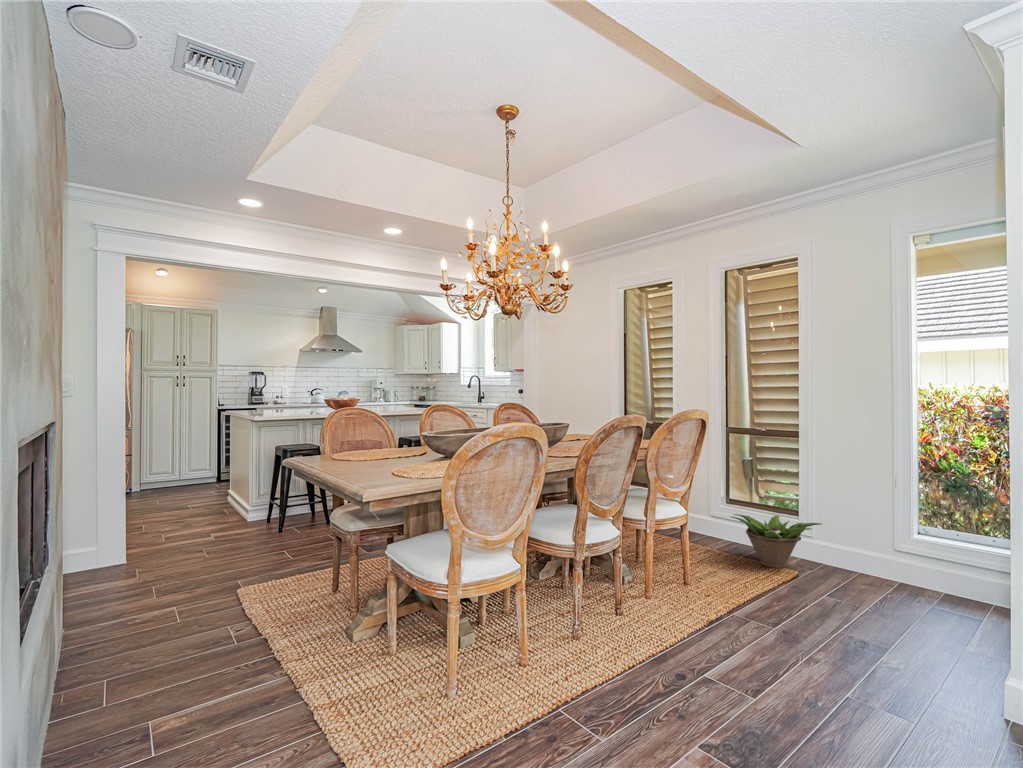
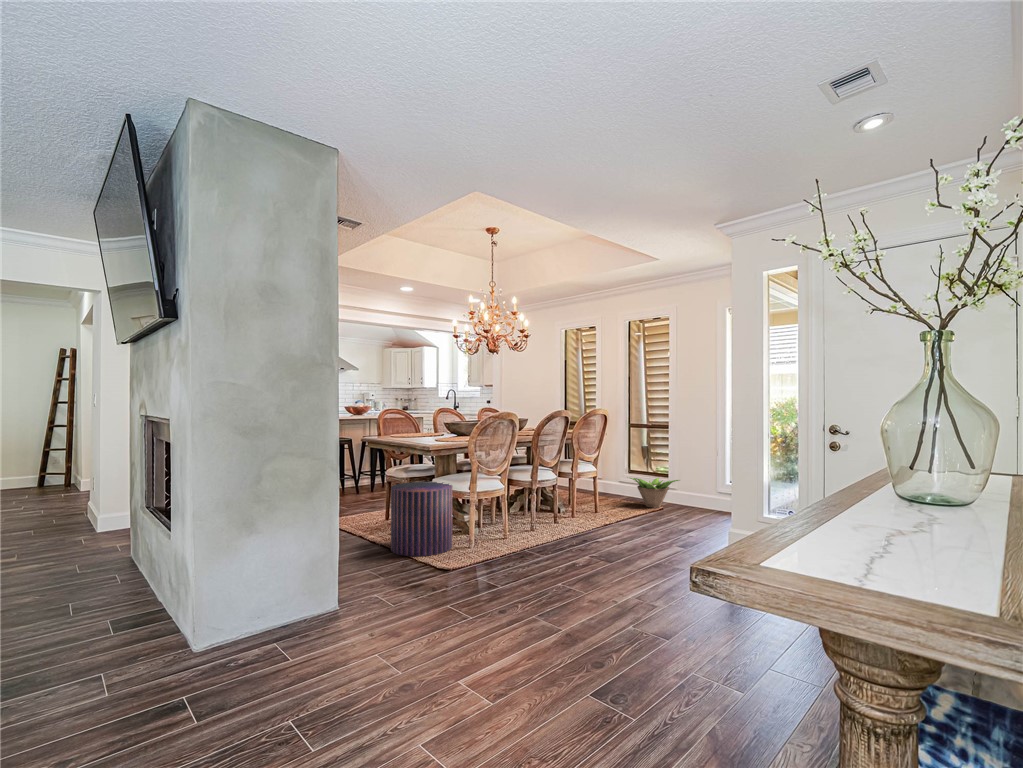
pouf: none [286,552,414,736] -> present [391,482,452,556]

